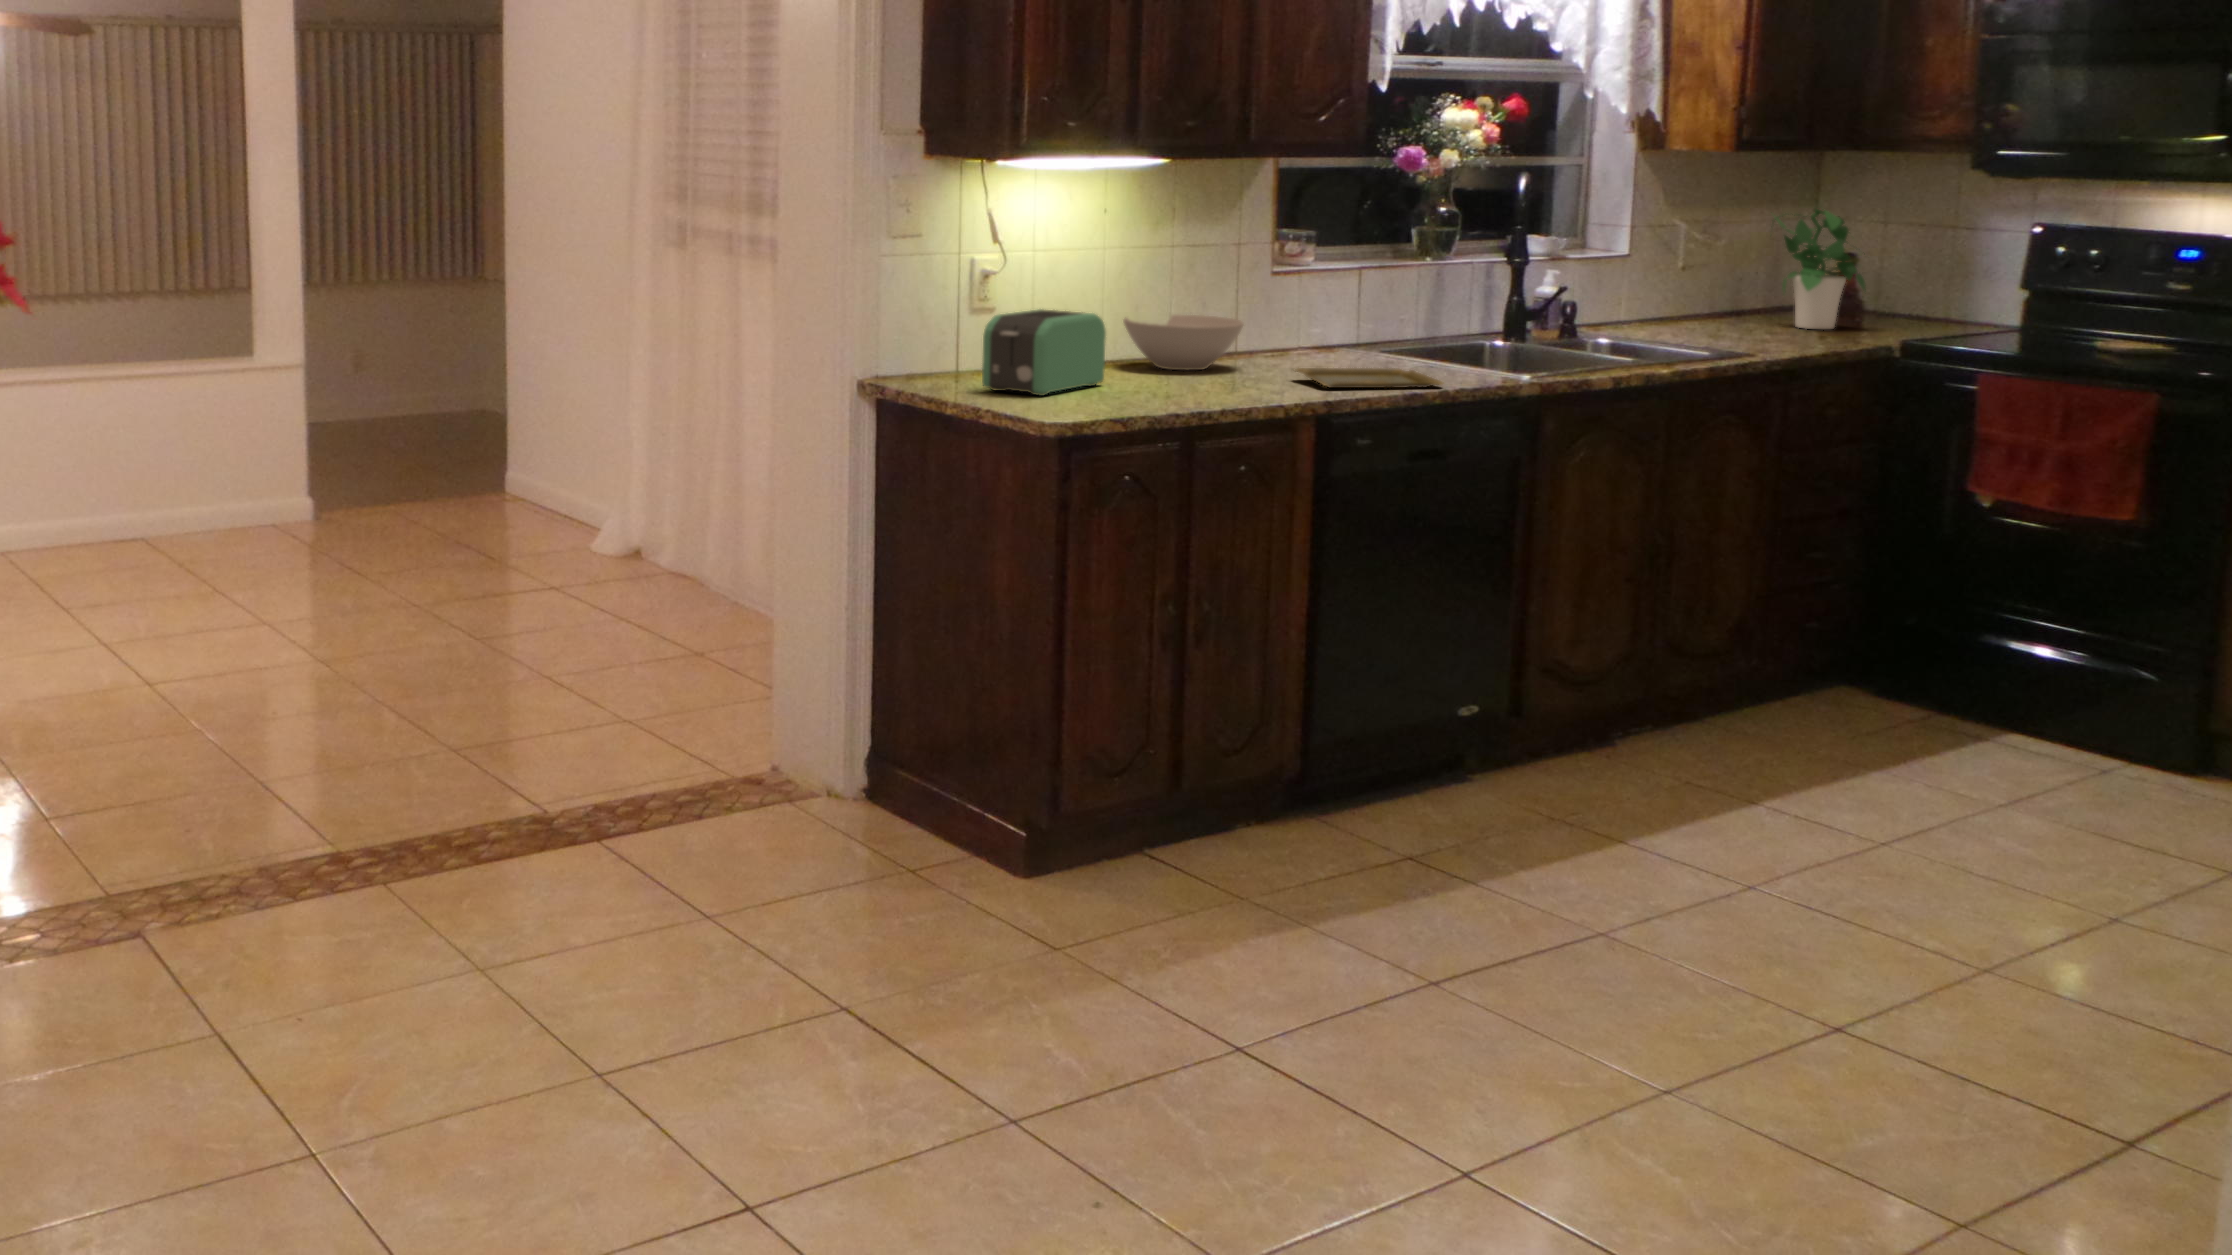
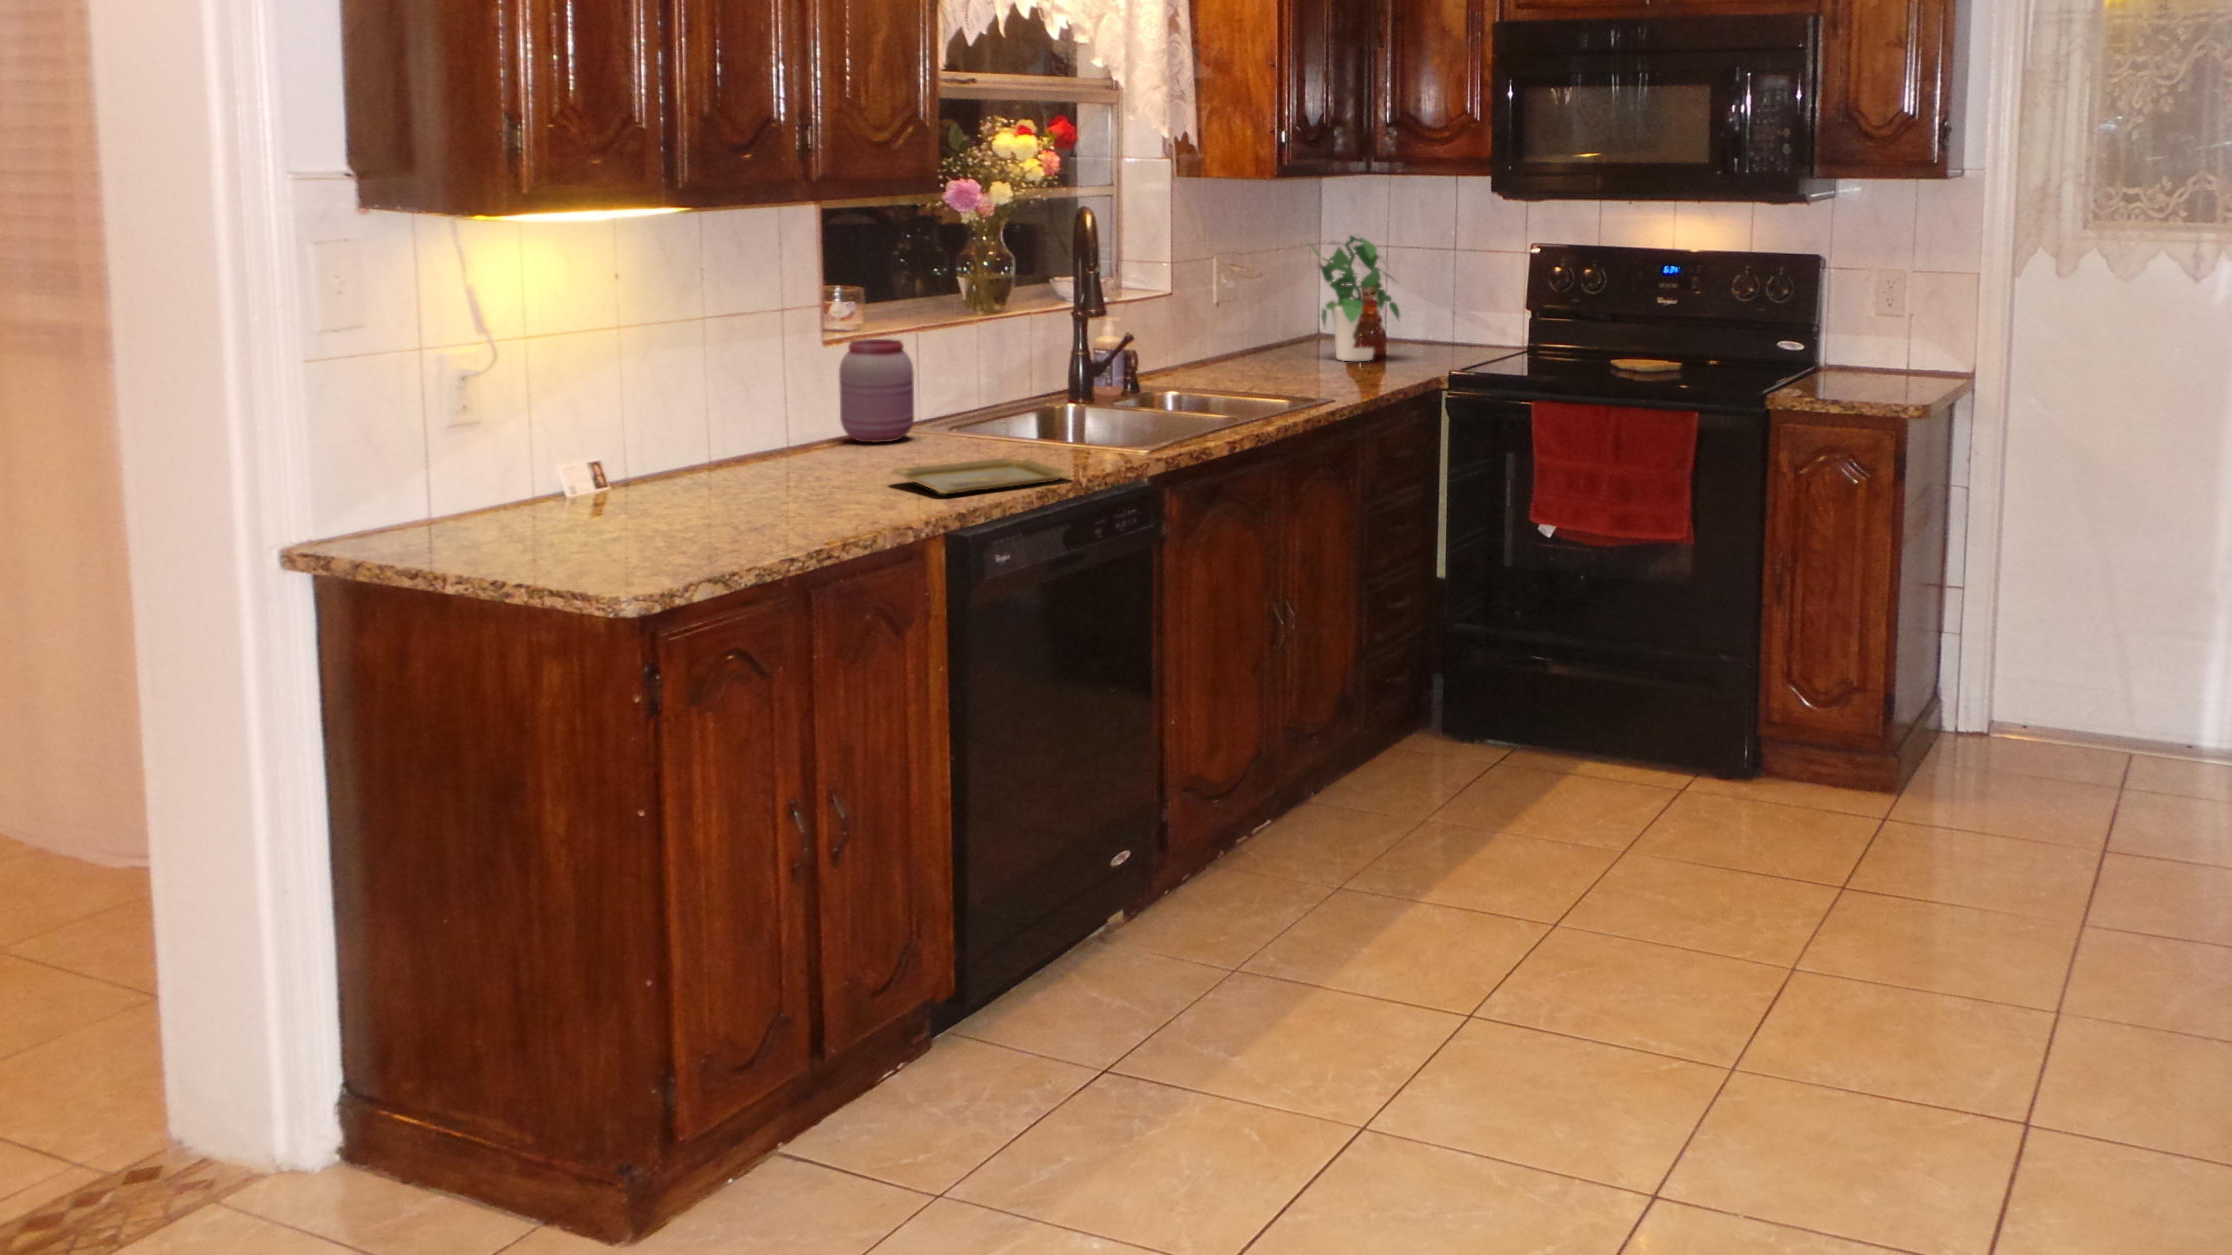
jar: none [1281,273,1344,356] -> present [839,339,914,442]
toaster: present [982,309,1106,396] -> none [480,421,652,548]
bowl: present [1123,314,1243,370] -> none [652,405,812,481]

